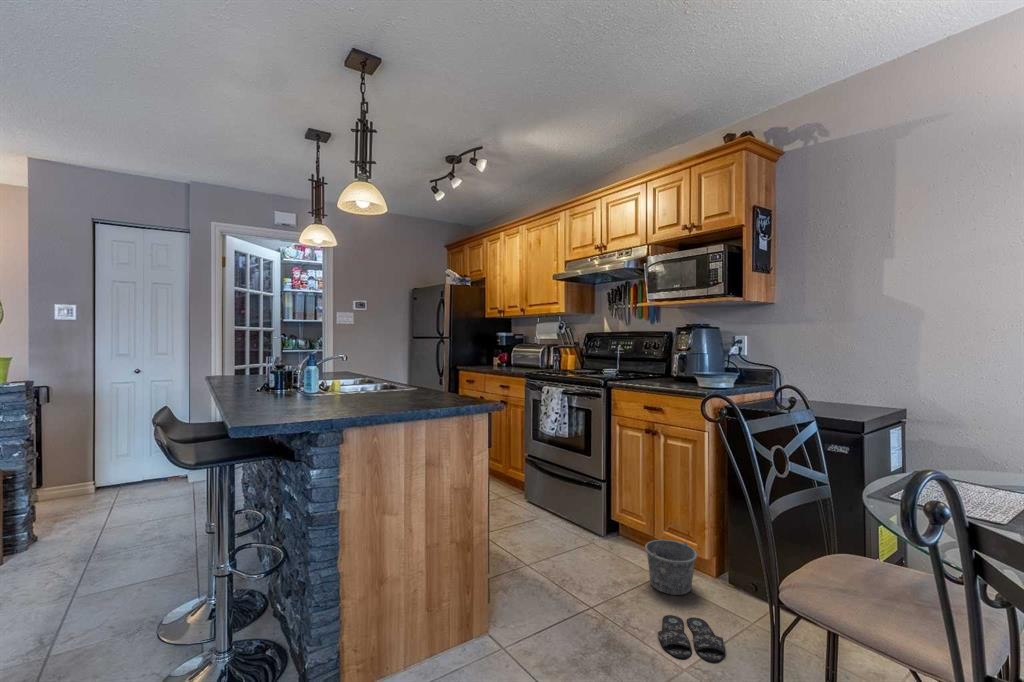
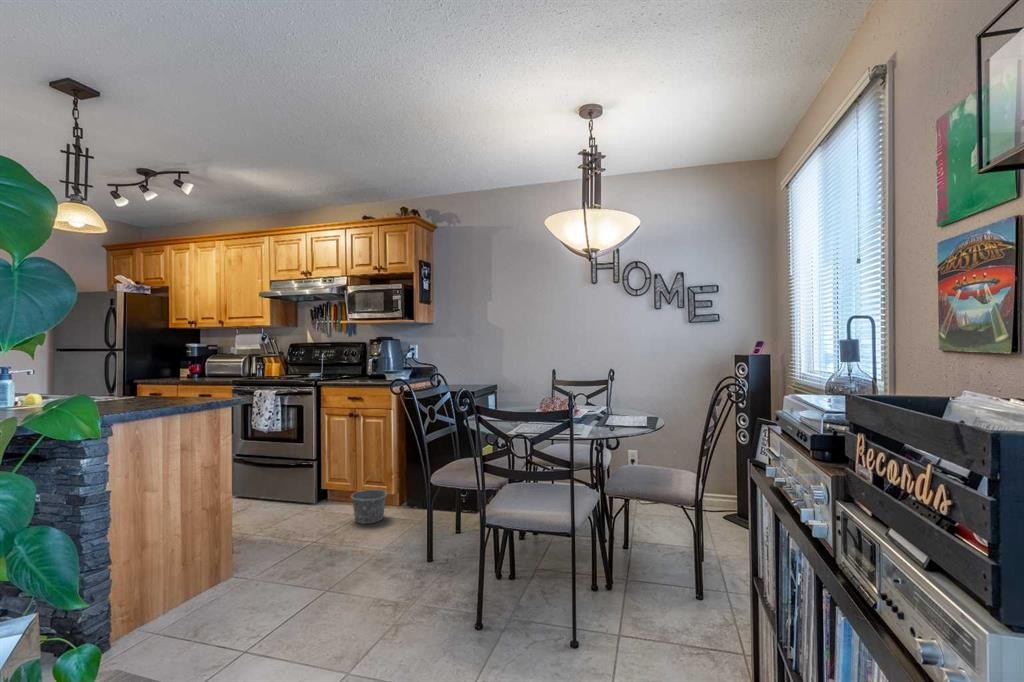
slippers: present [658,615,725,662] -> none [364,530,406,550]

